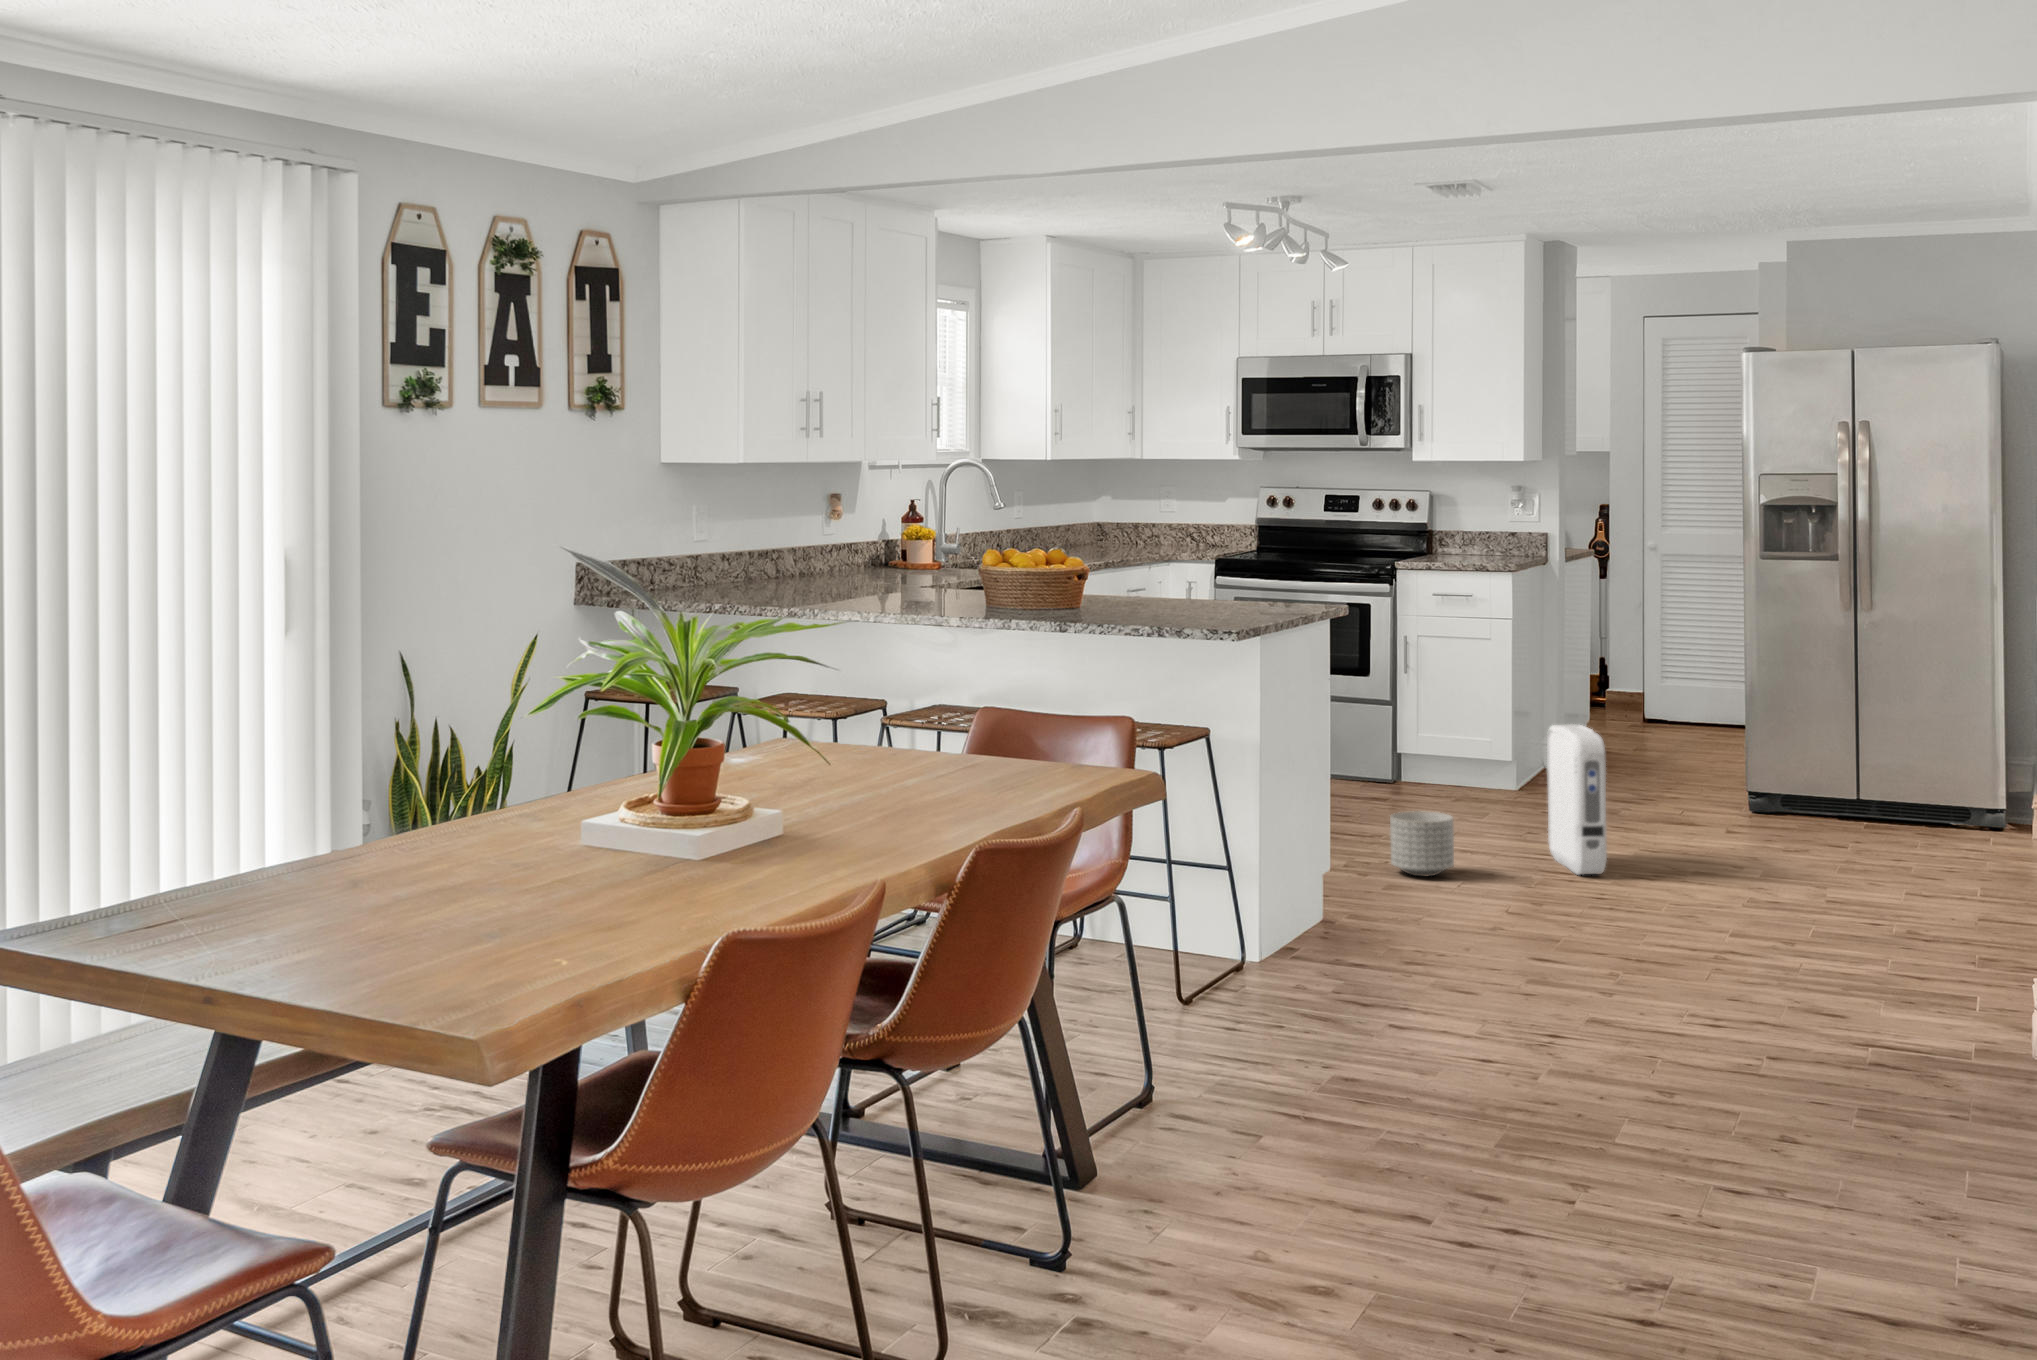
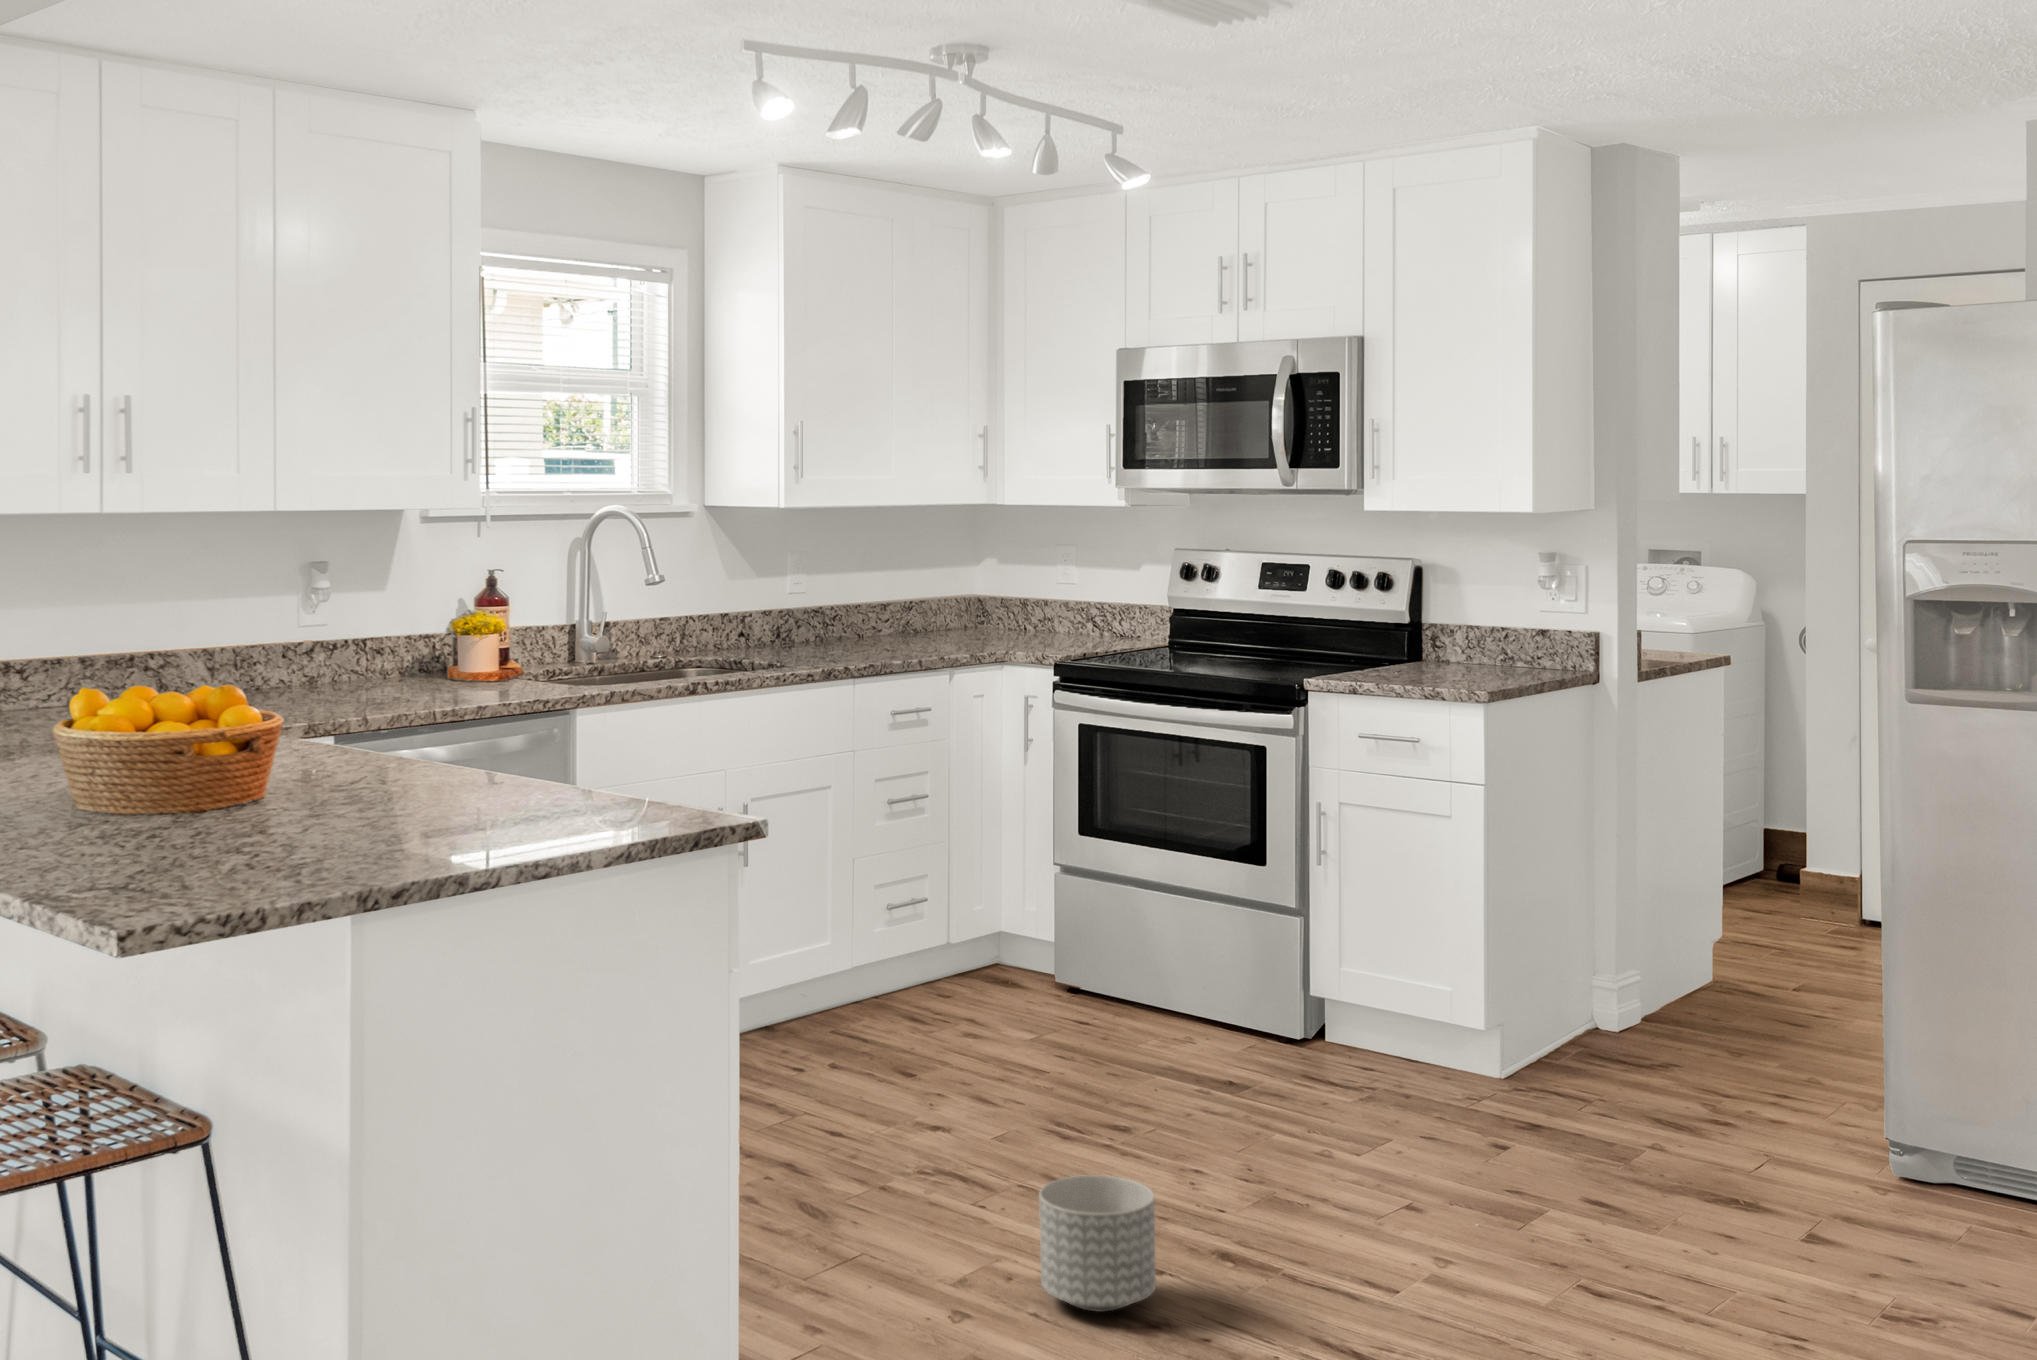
air purifier: present [1547,724,1607,875] -> none [1385,1022,1450,1336]

